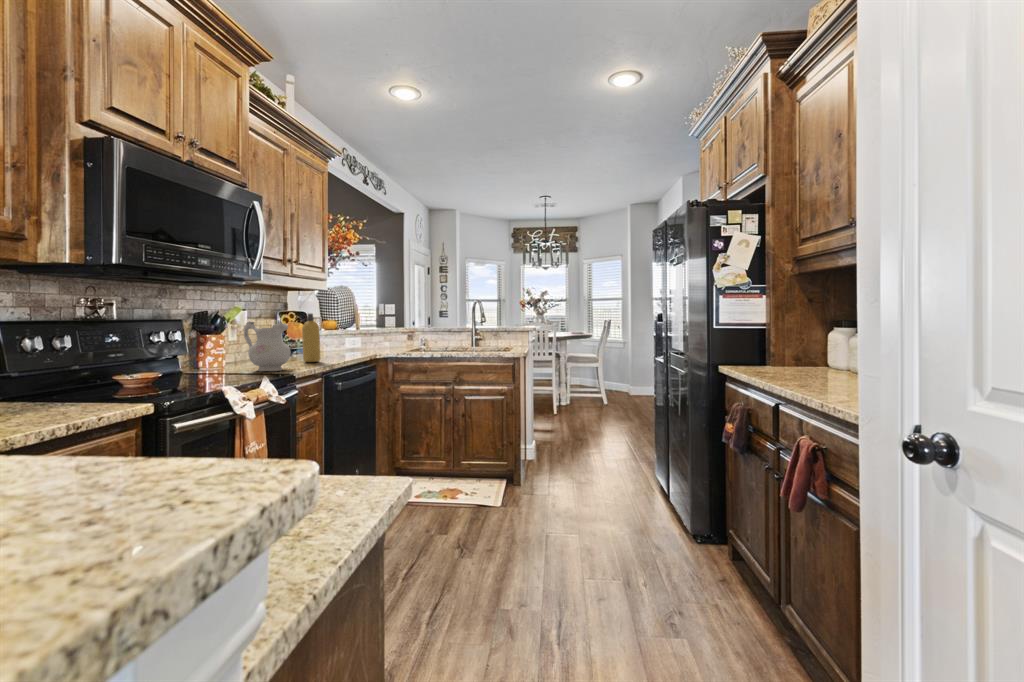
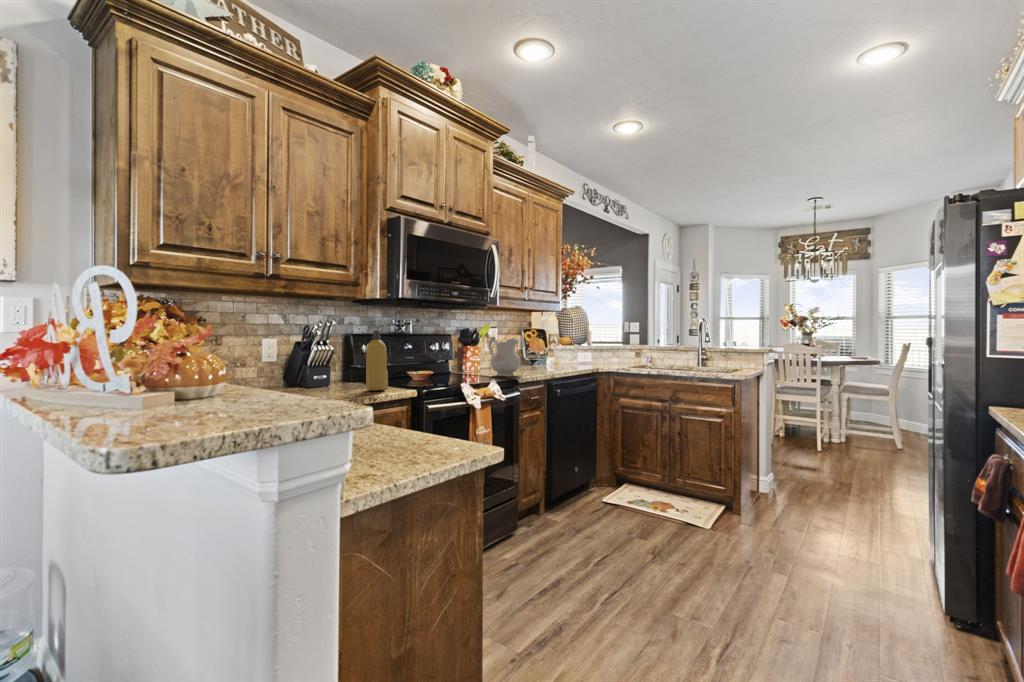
bottle: present [302,314,320,362] -> present [366,330,388,391]

